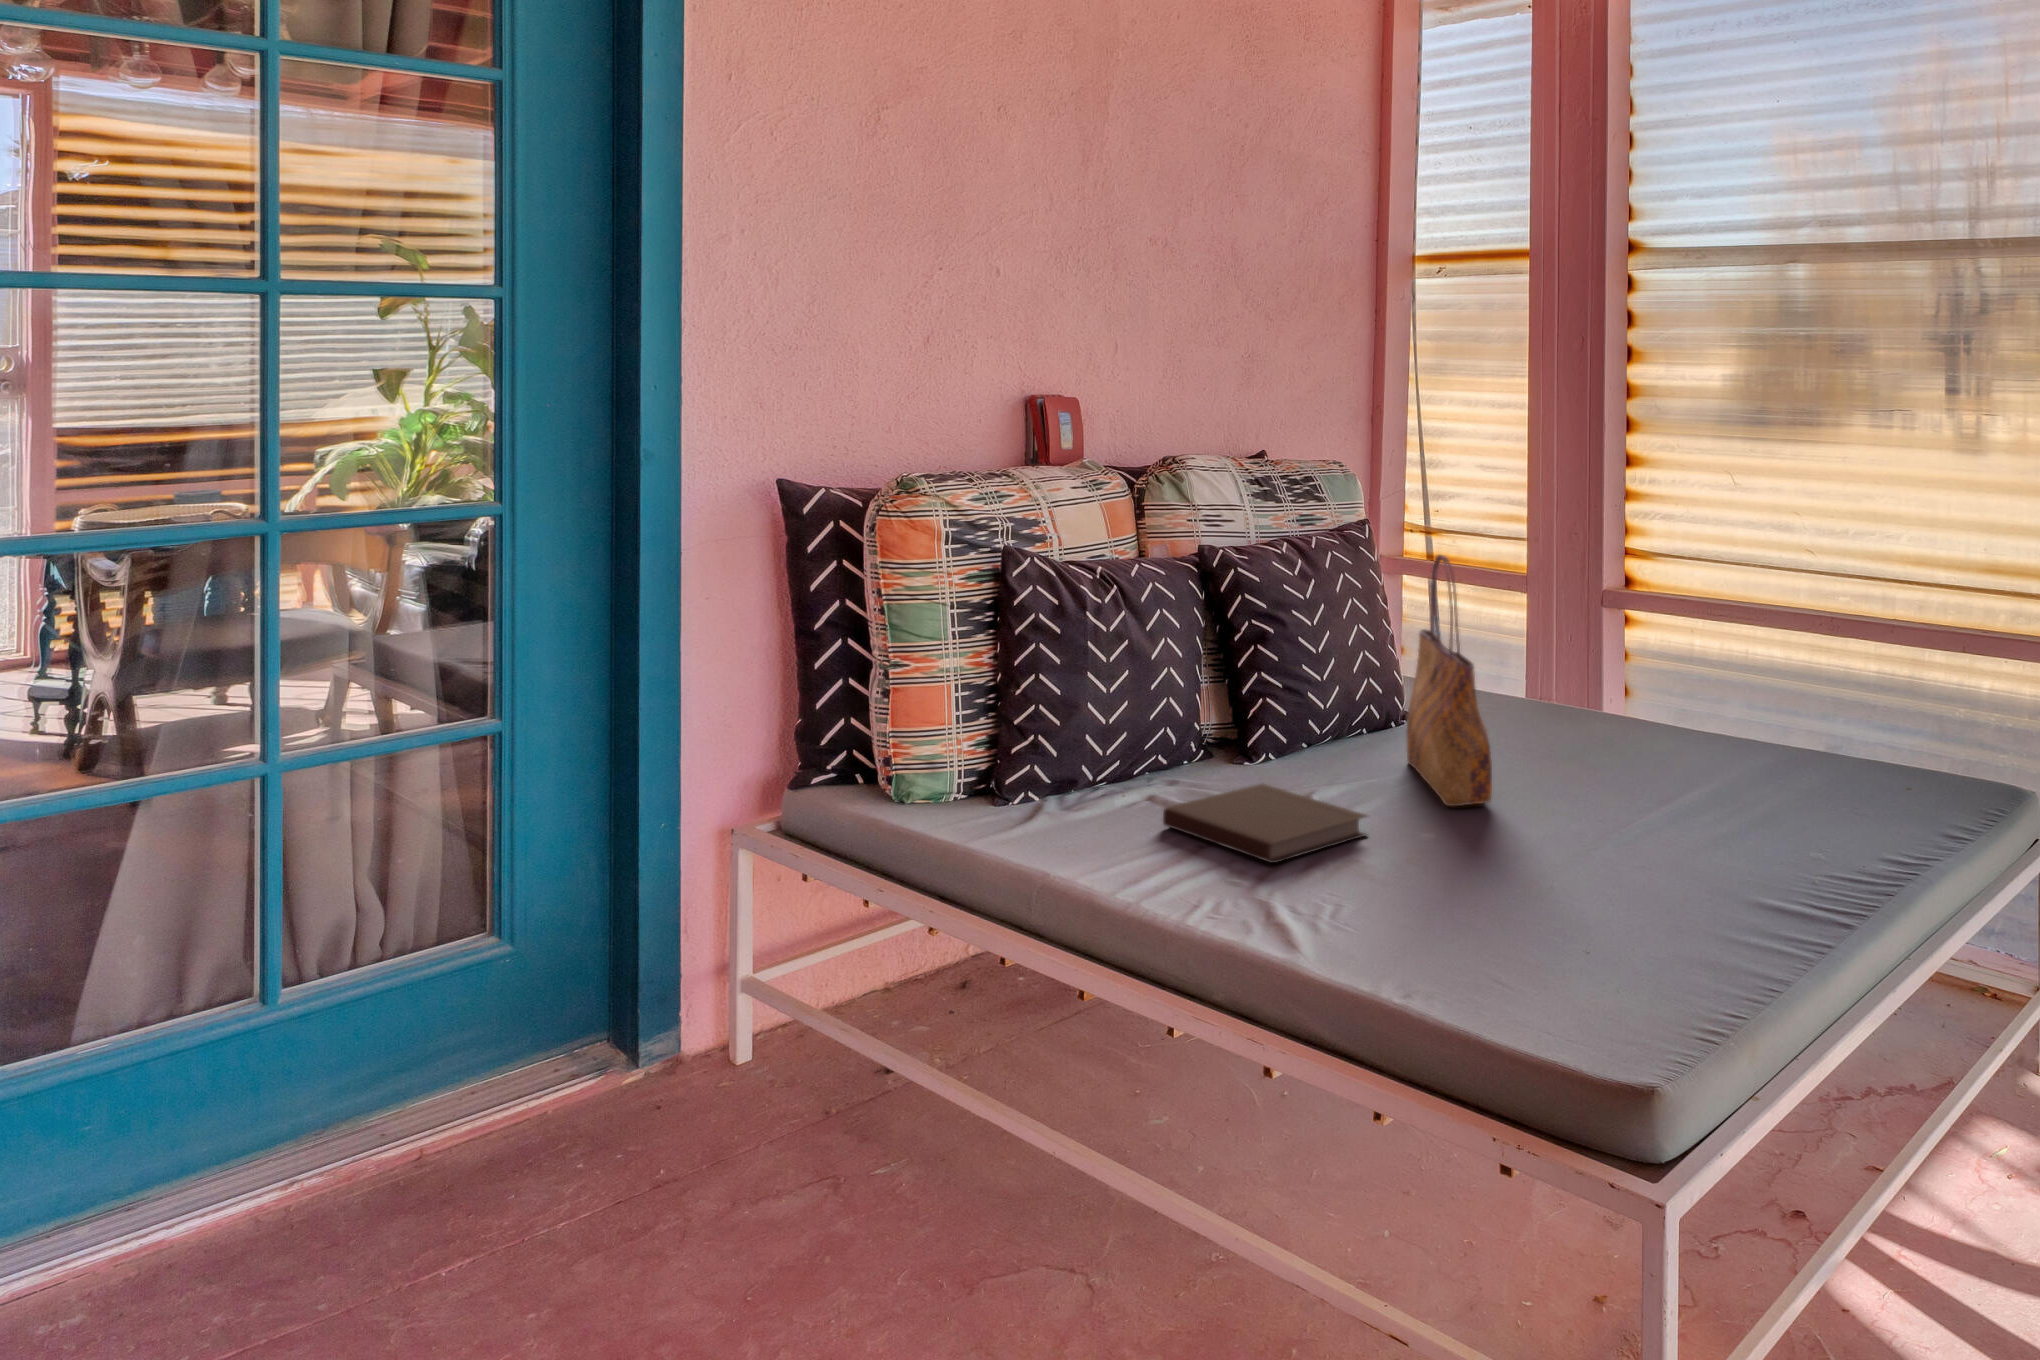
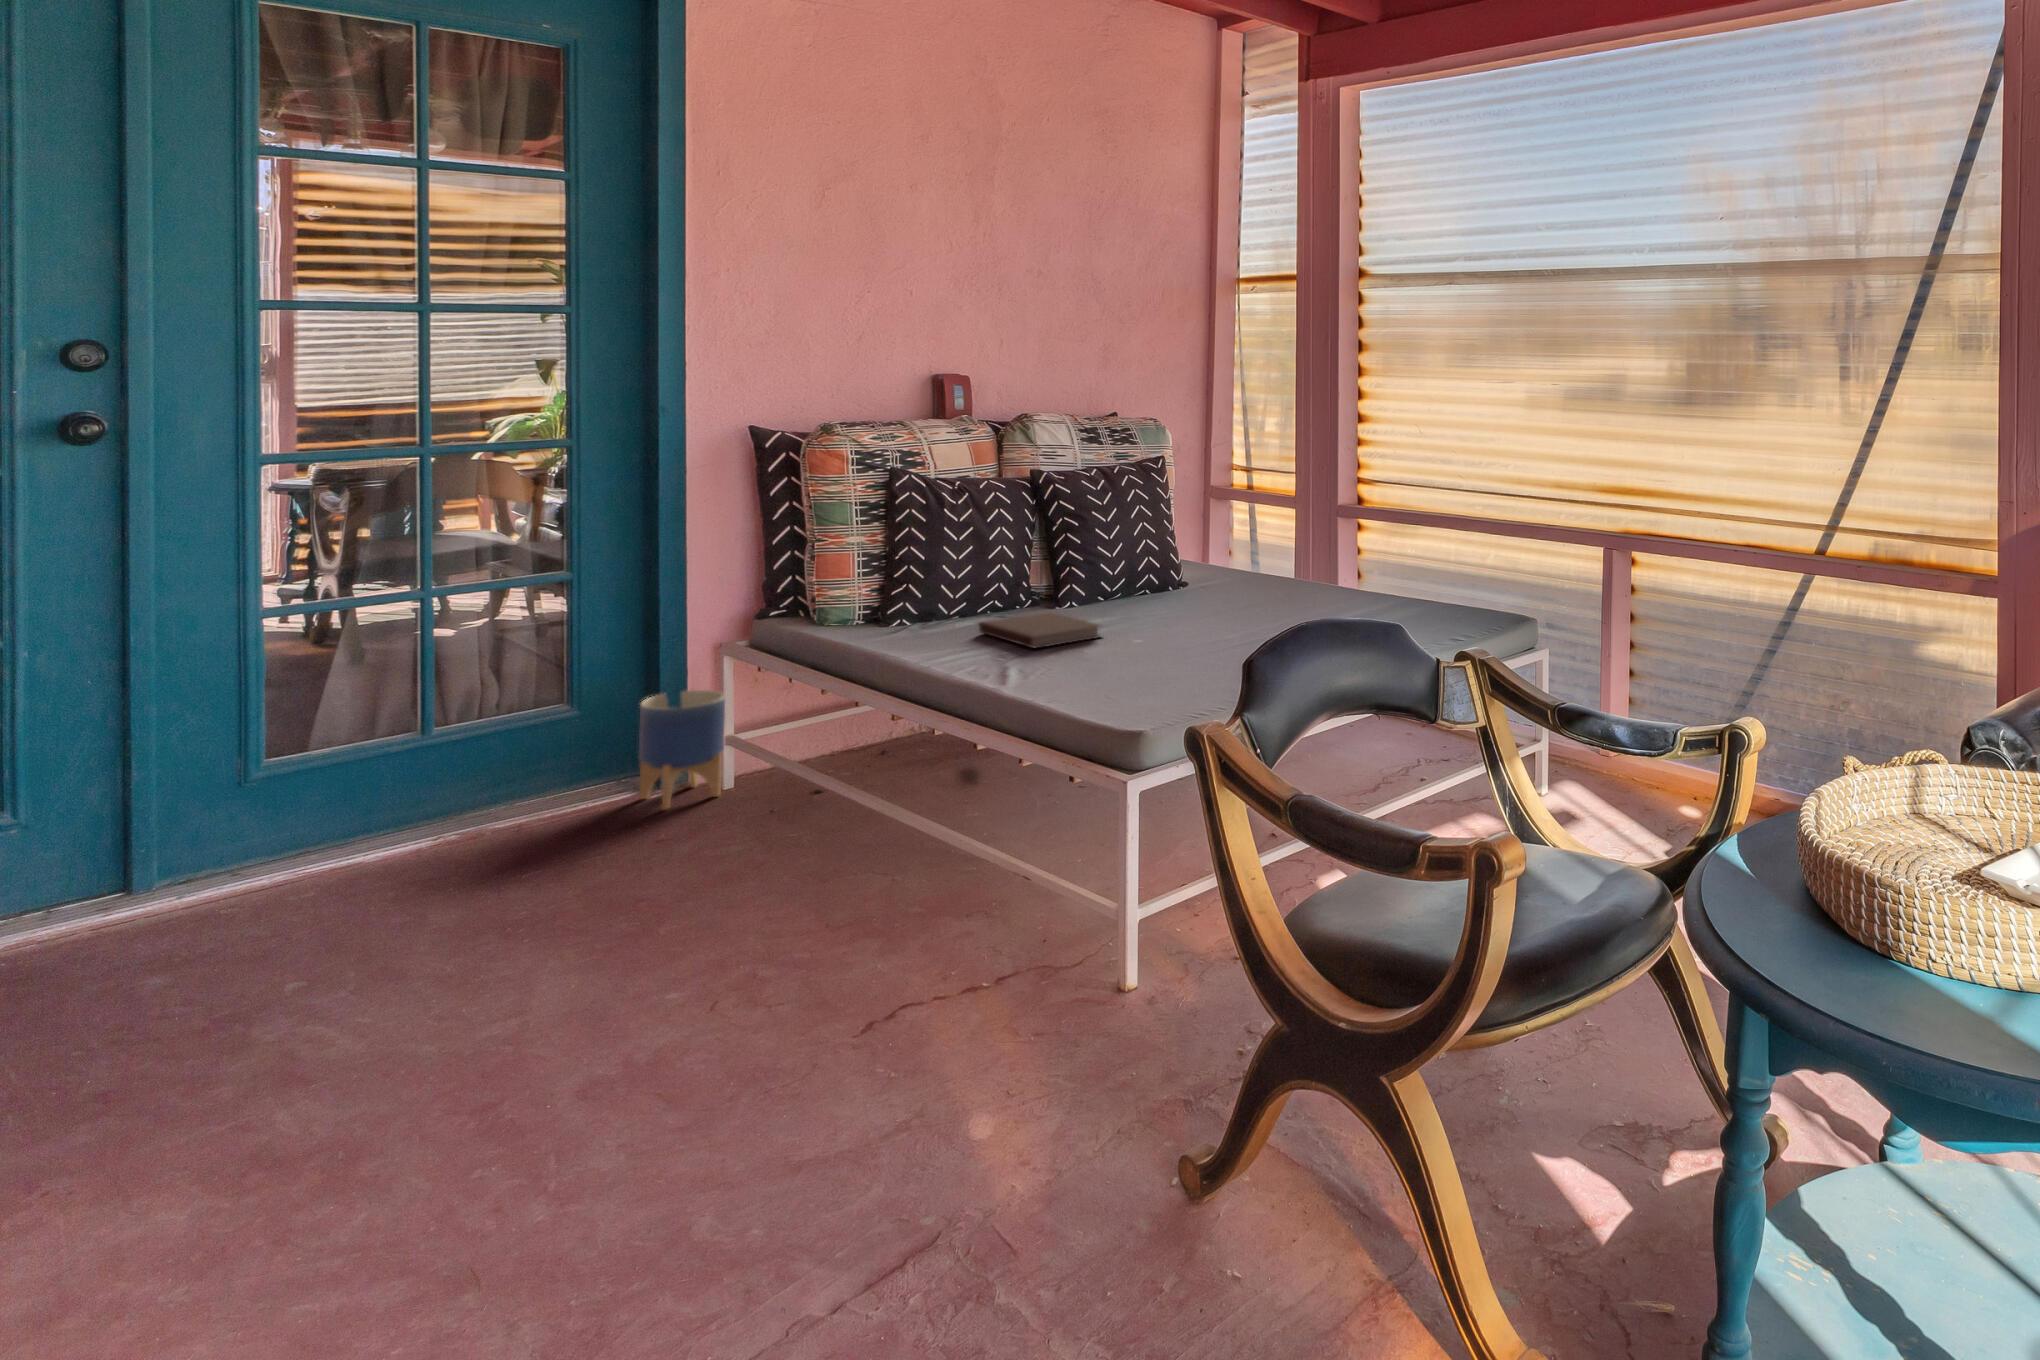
tote bag: present [1406,555,1492,806] -> none [1157,473,1194,624]
planter: none [607,900,741,1109] -> present [639,690,725,809]

